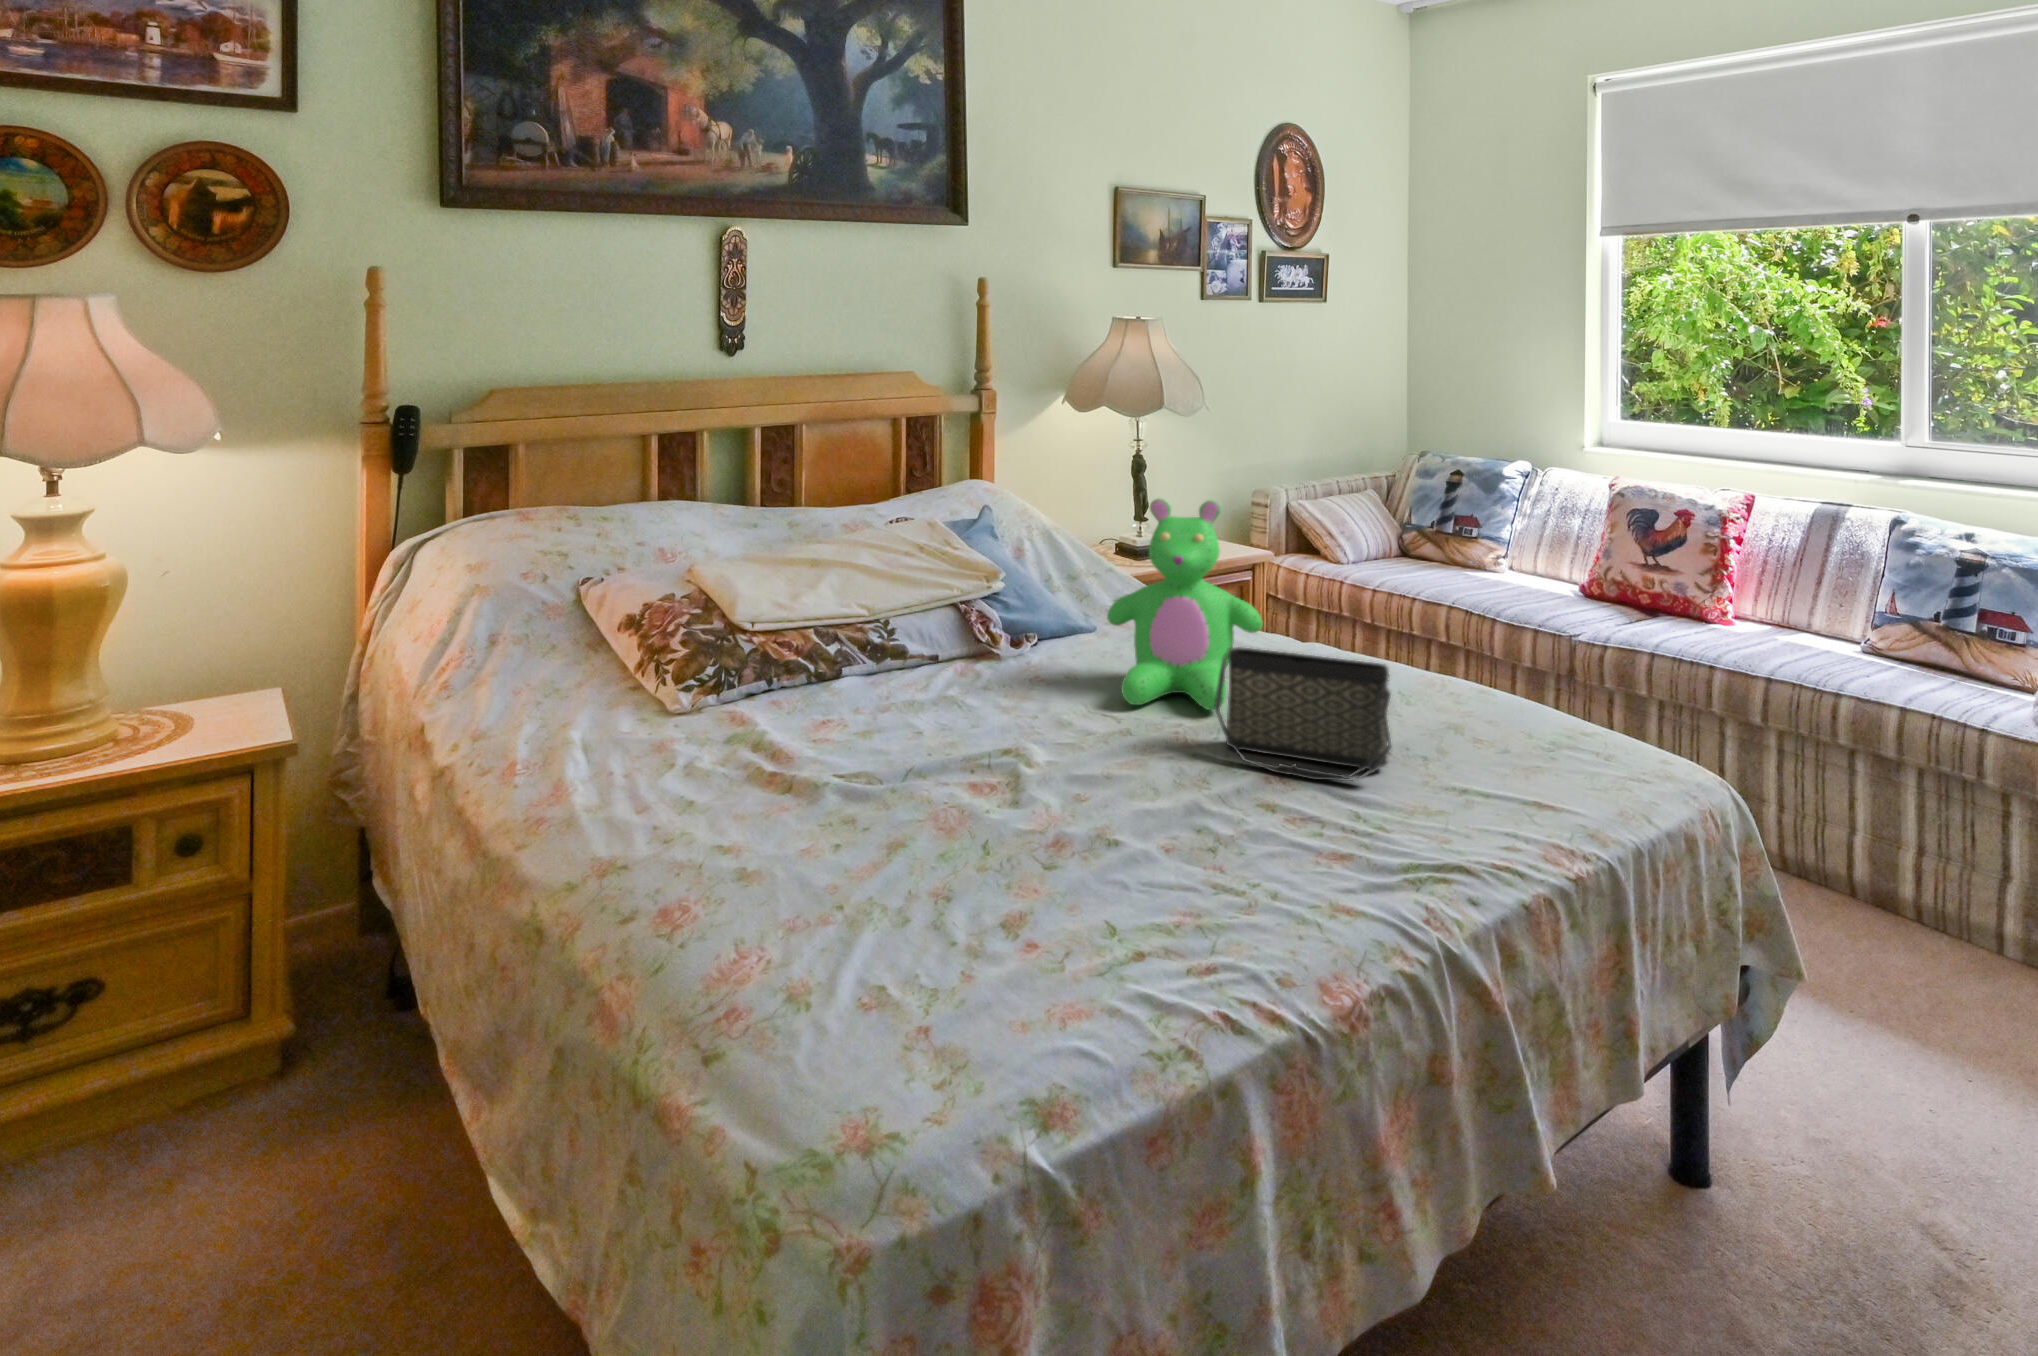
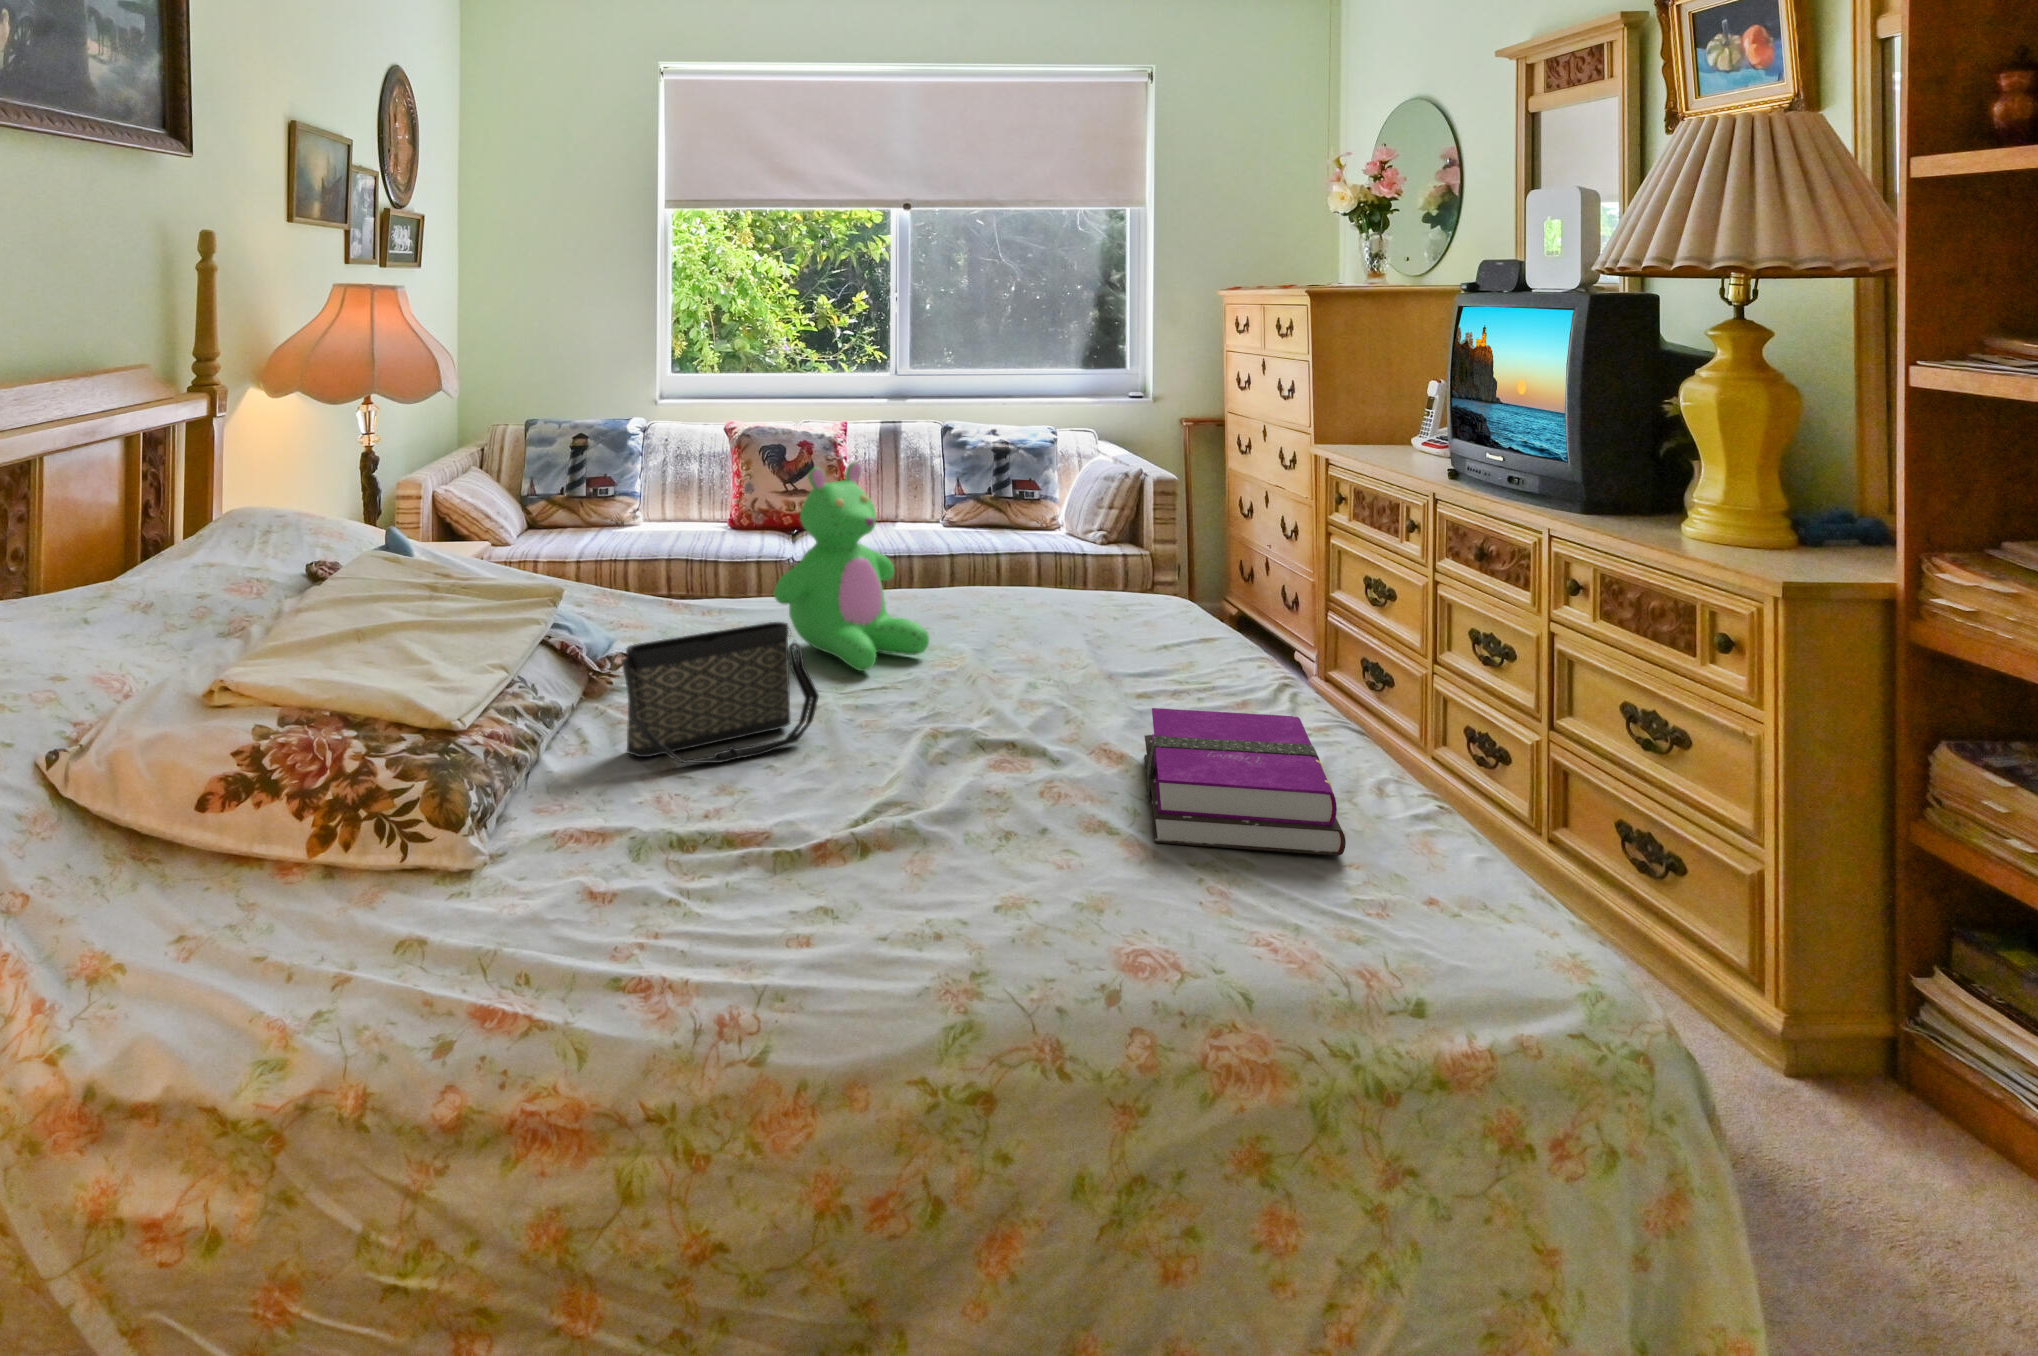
handbag: present [1214,647,1391,781] -> present [621,622,819,763]
notebook: none [900,790,1187,960] -> present [1144,708,1346,855]

